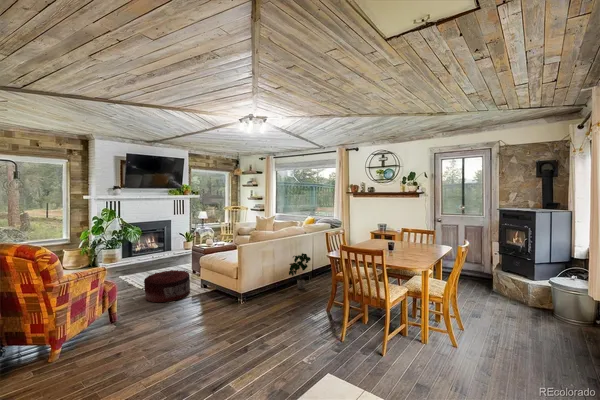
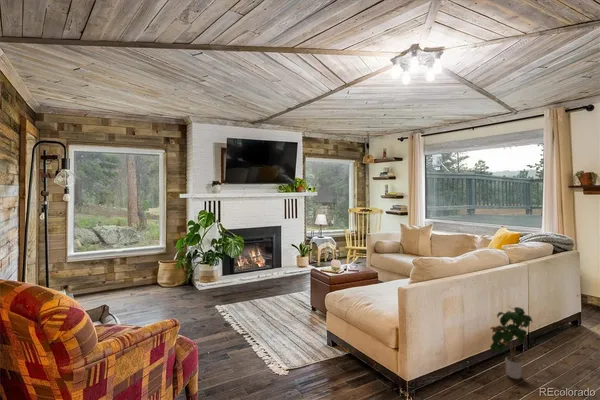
pouf: present [144,270,190,303] -> none [241,310,309,371]

